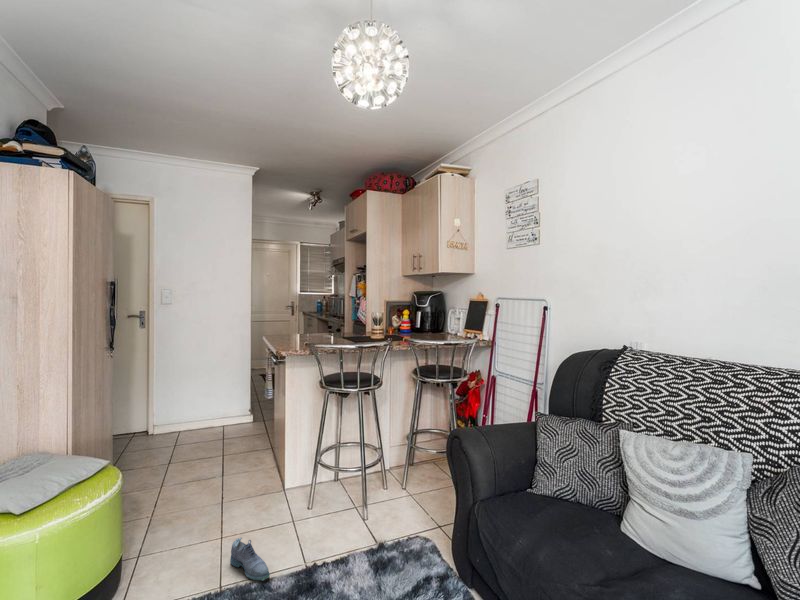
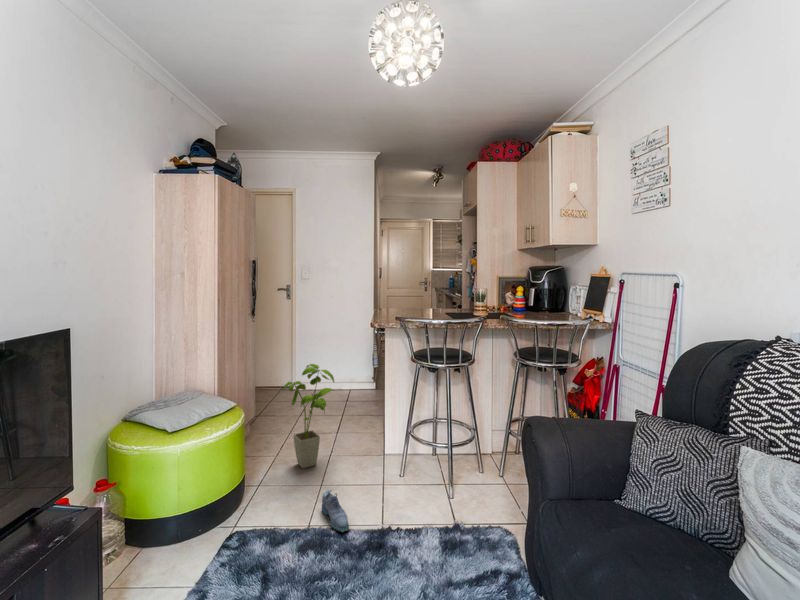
house plant: none [165,399,233,522] -> present [283,364,334,468]

